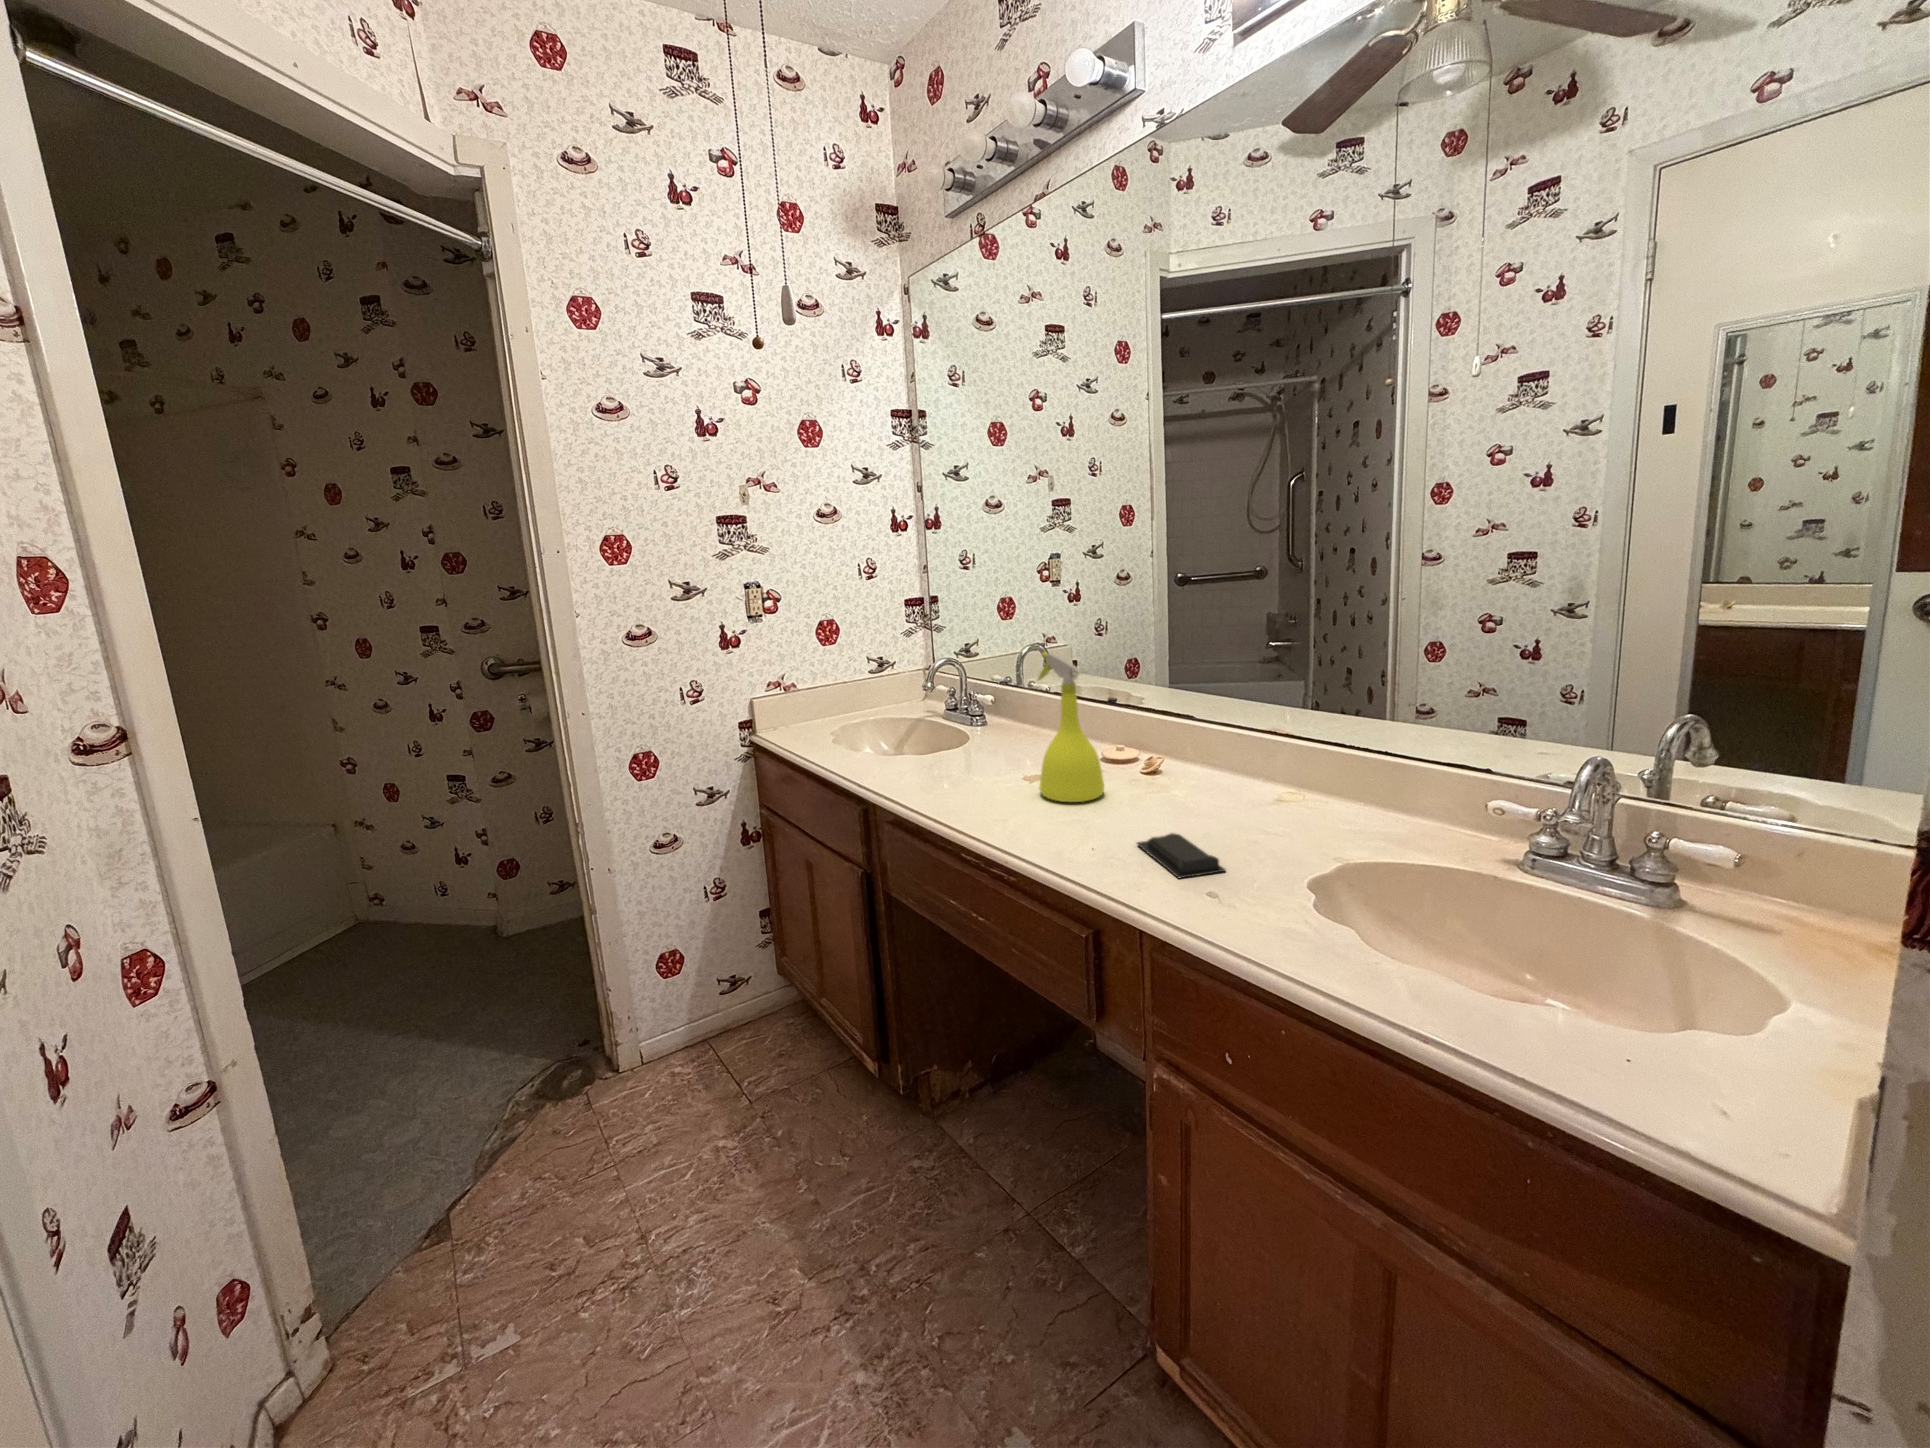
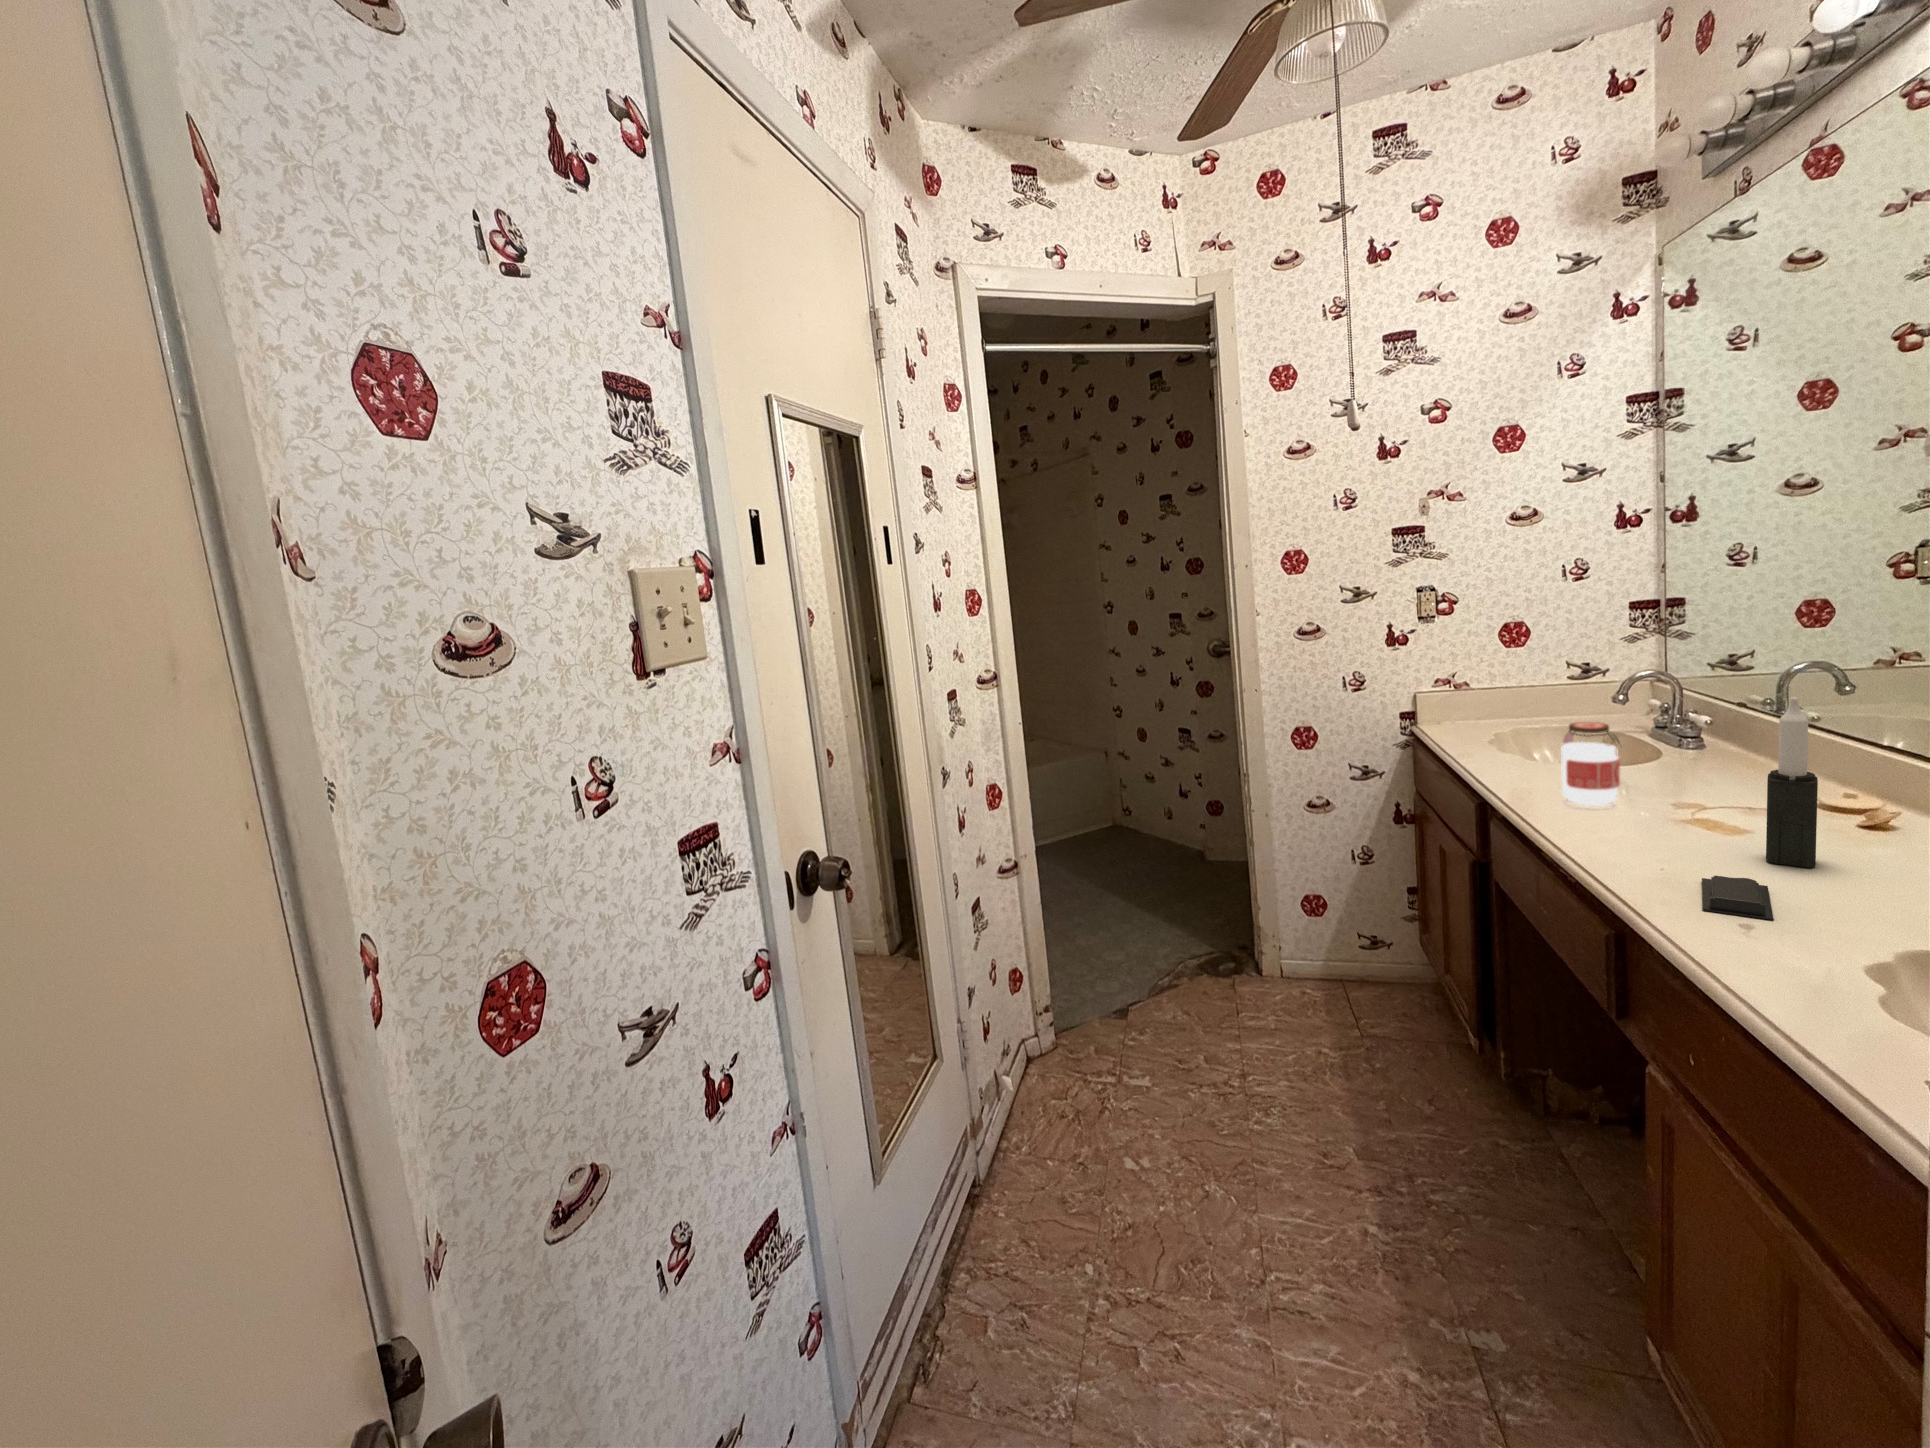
spray bottle: present [1038,652,1104,802] -> none [1657,680,1749,840]
candle: none [1133,656,1172,812] -> present [1766,697,1818,867]
jar: none [944,703,993,790] -> present [1562,722,1620,806]

